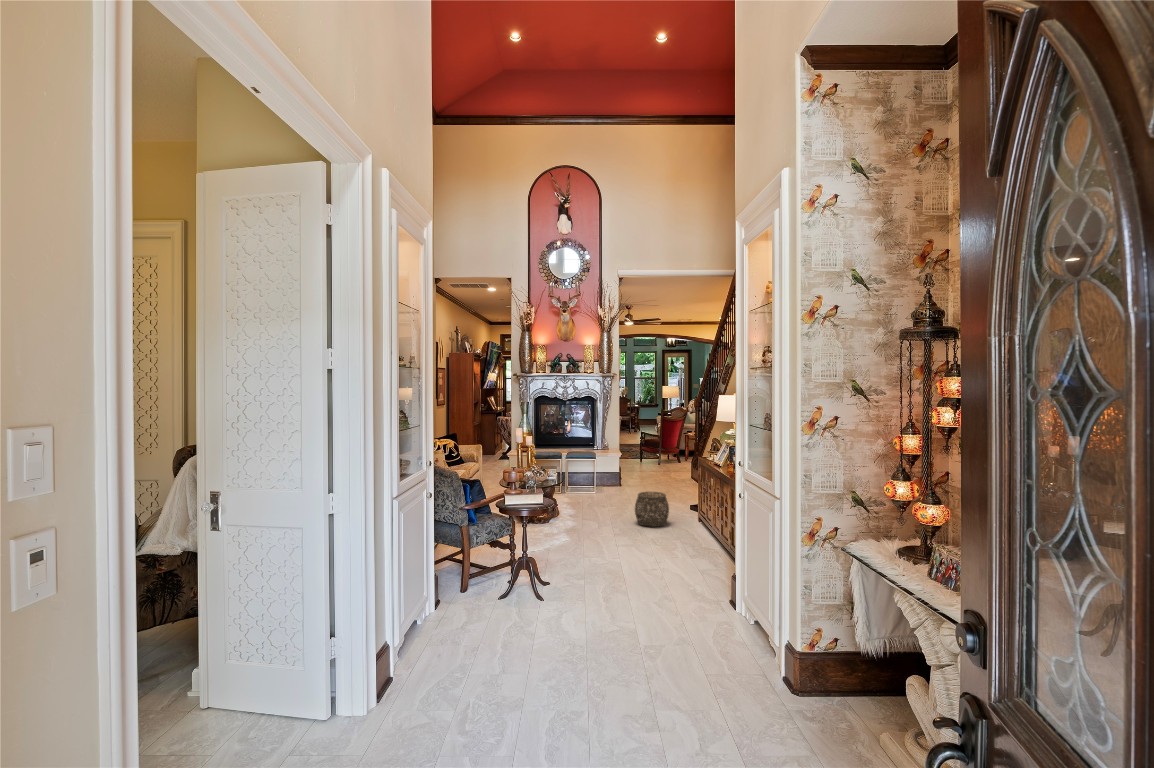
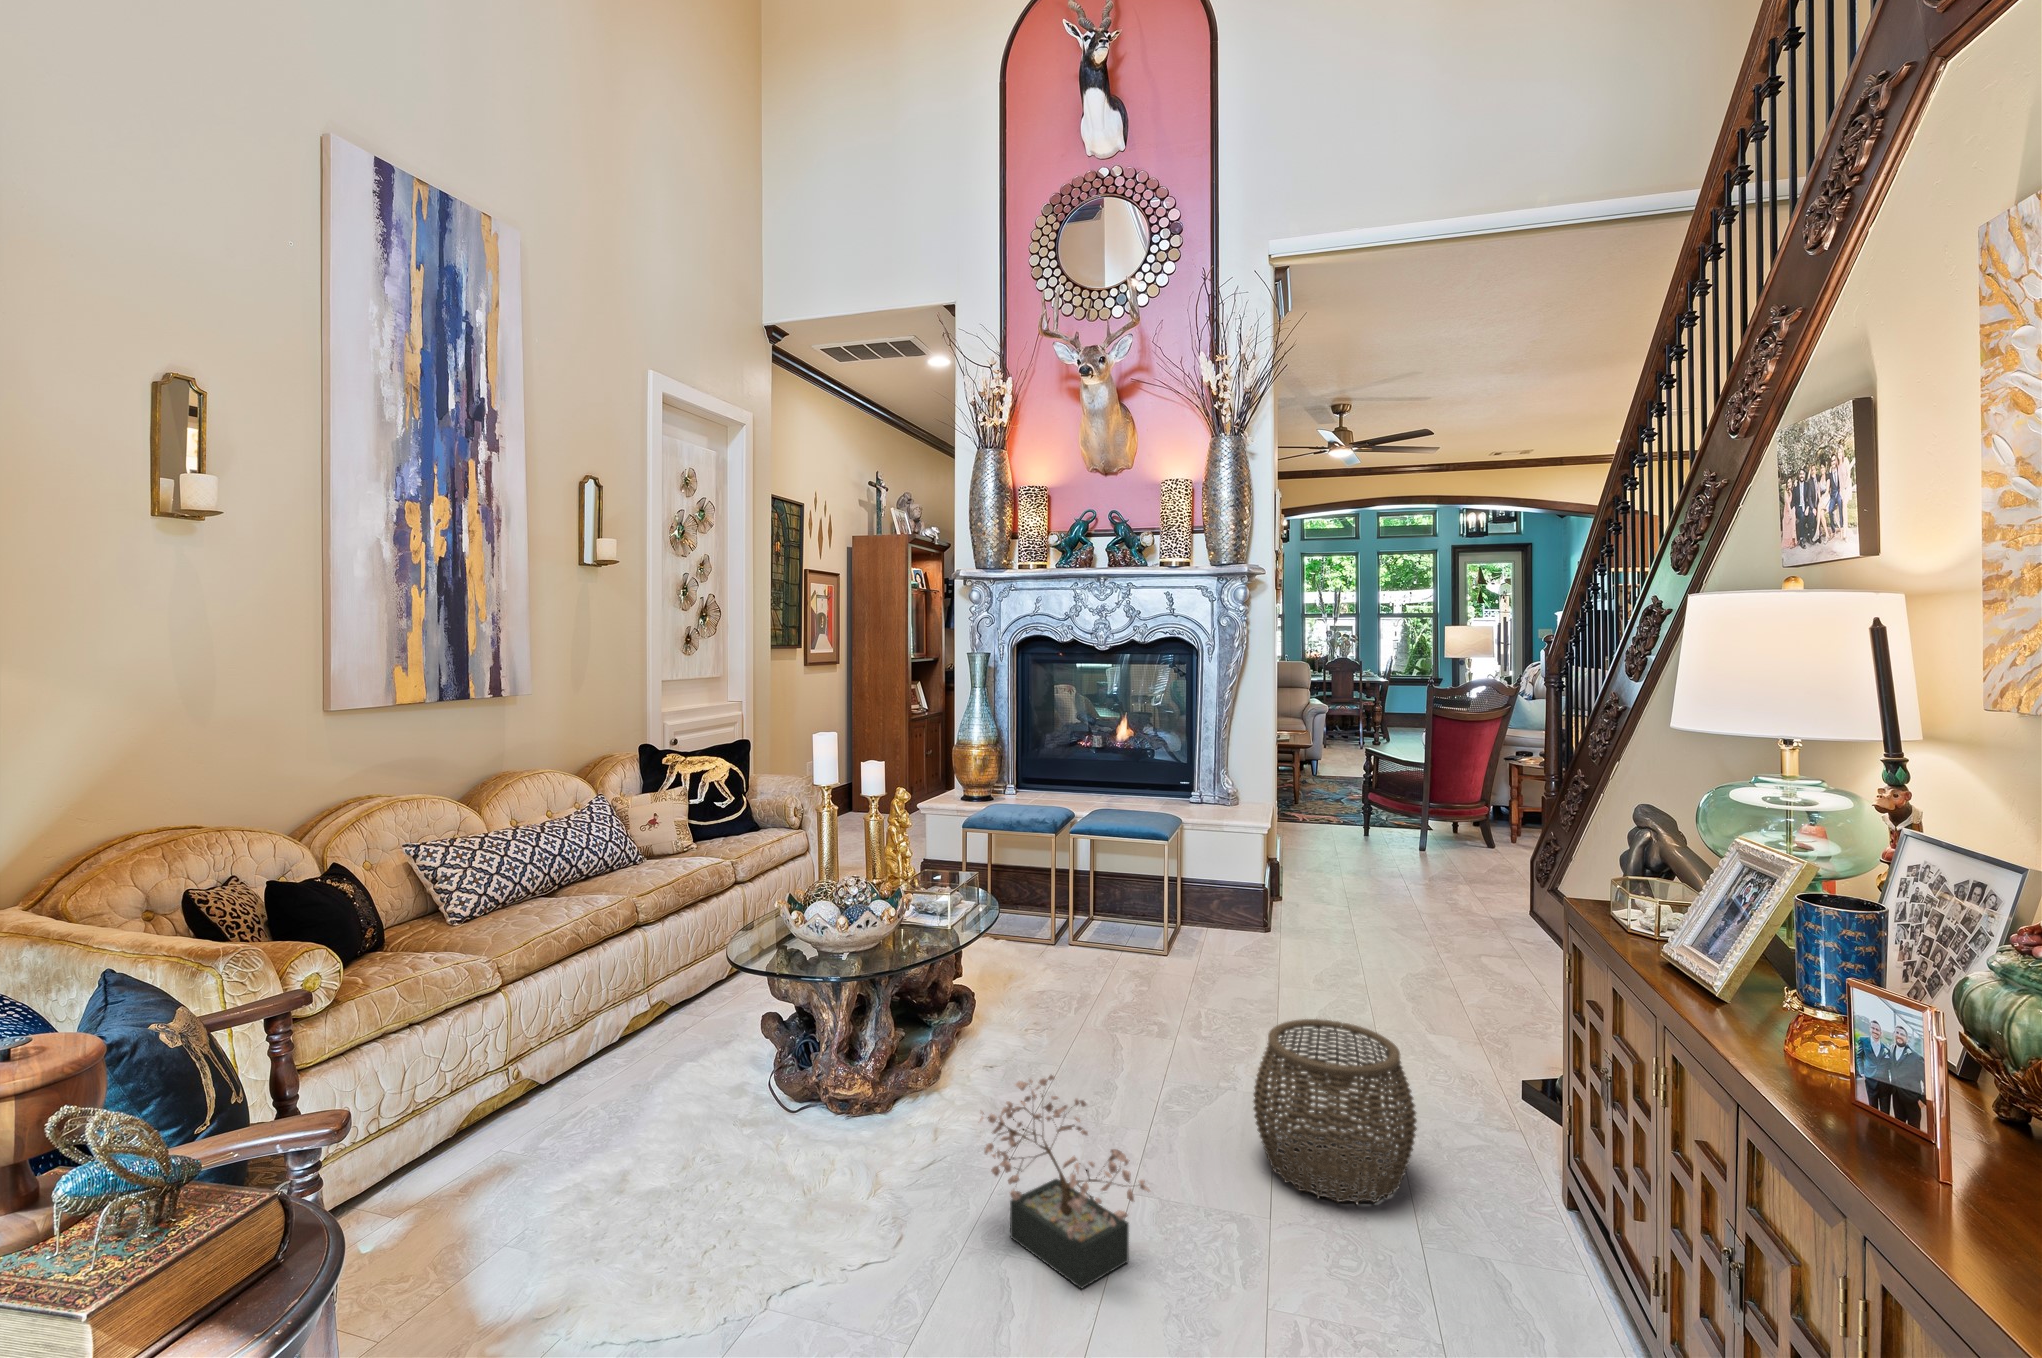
decorative plant: none [583,504,621,541] -> present [980,1075,1150,1289]

